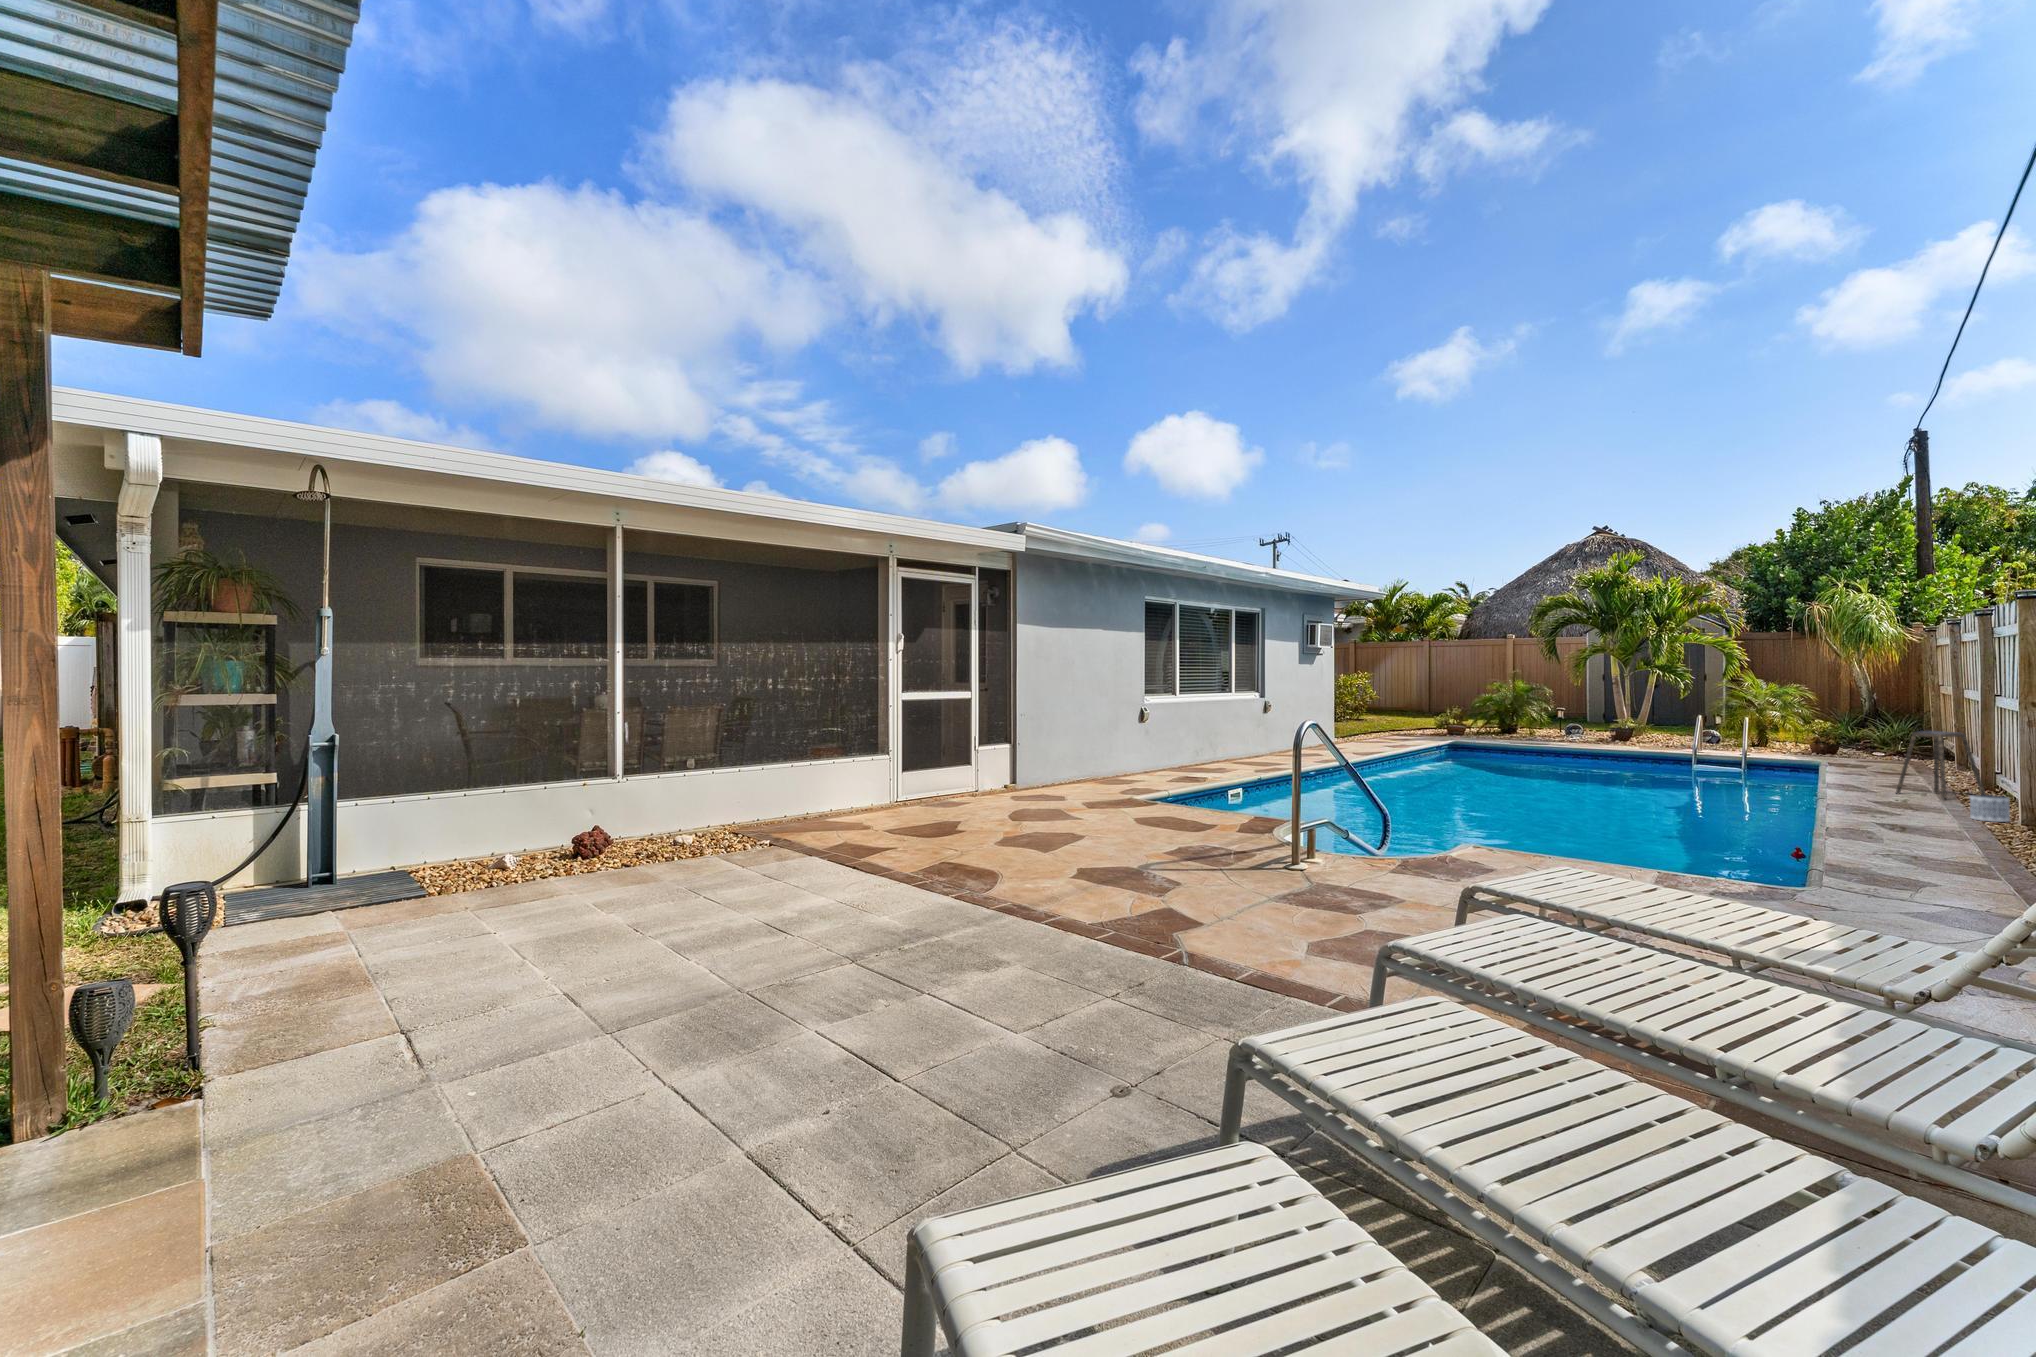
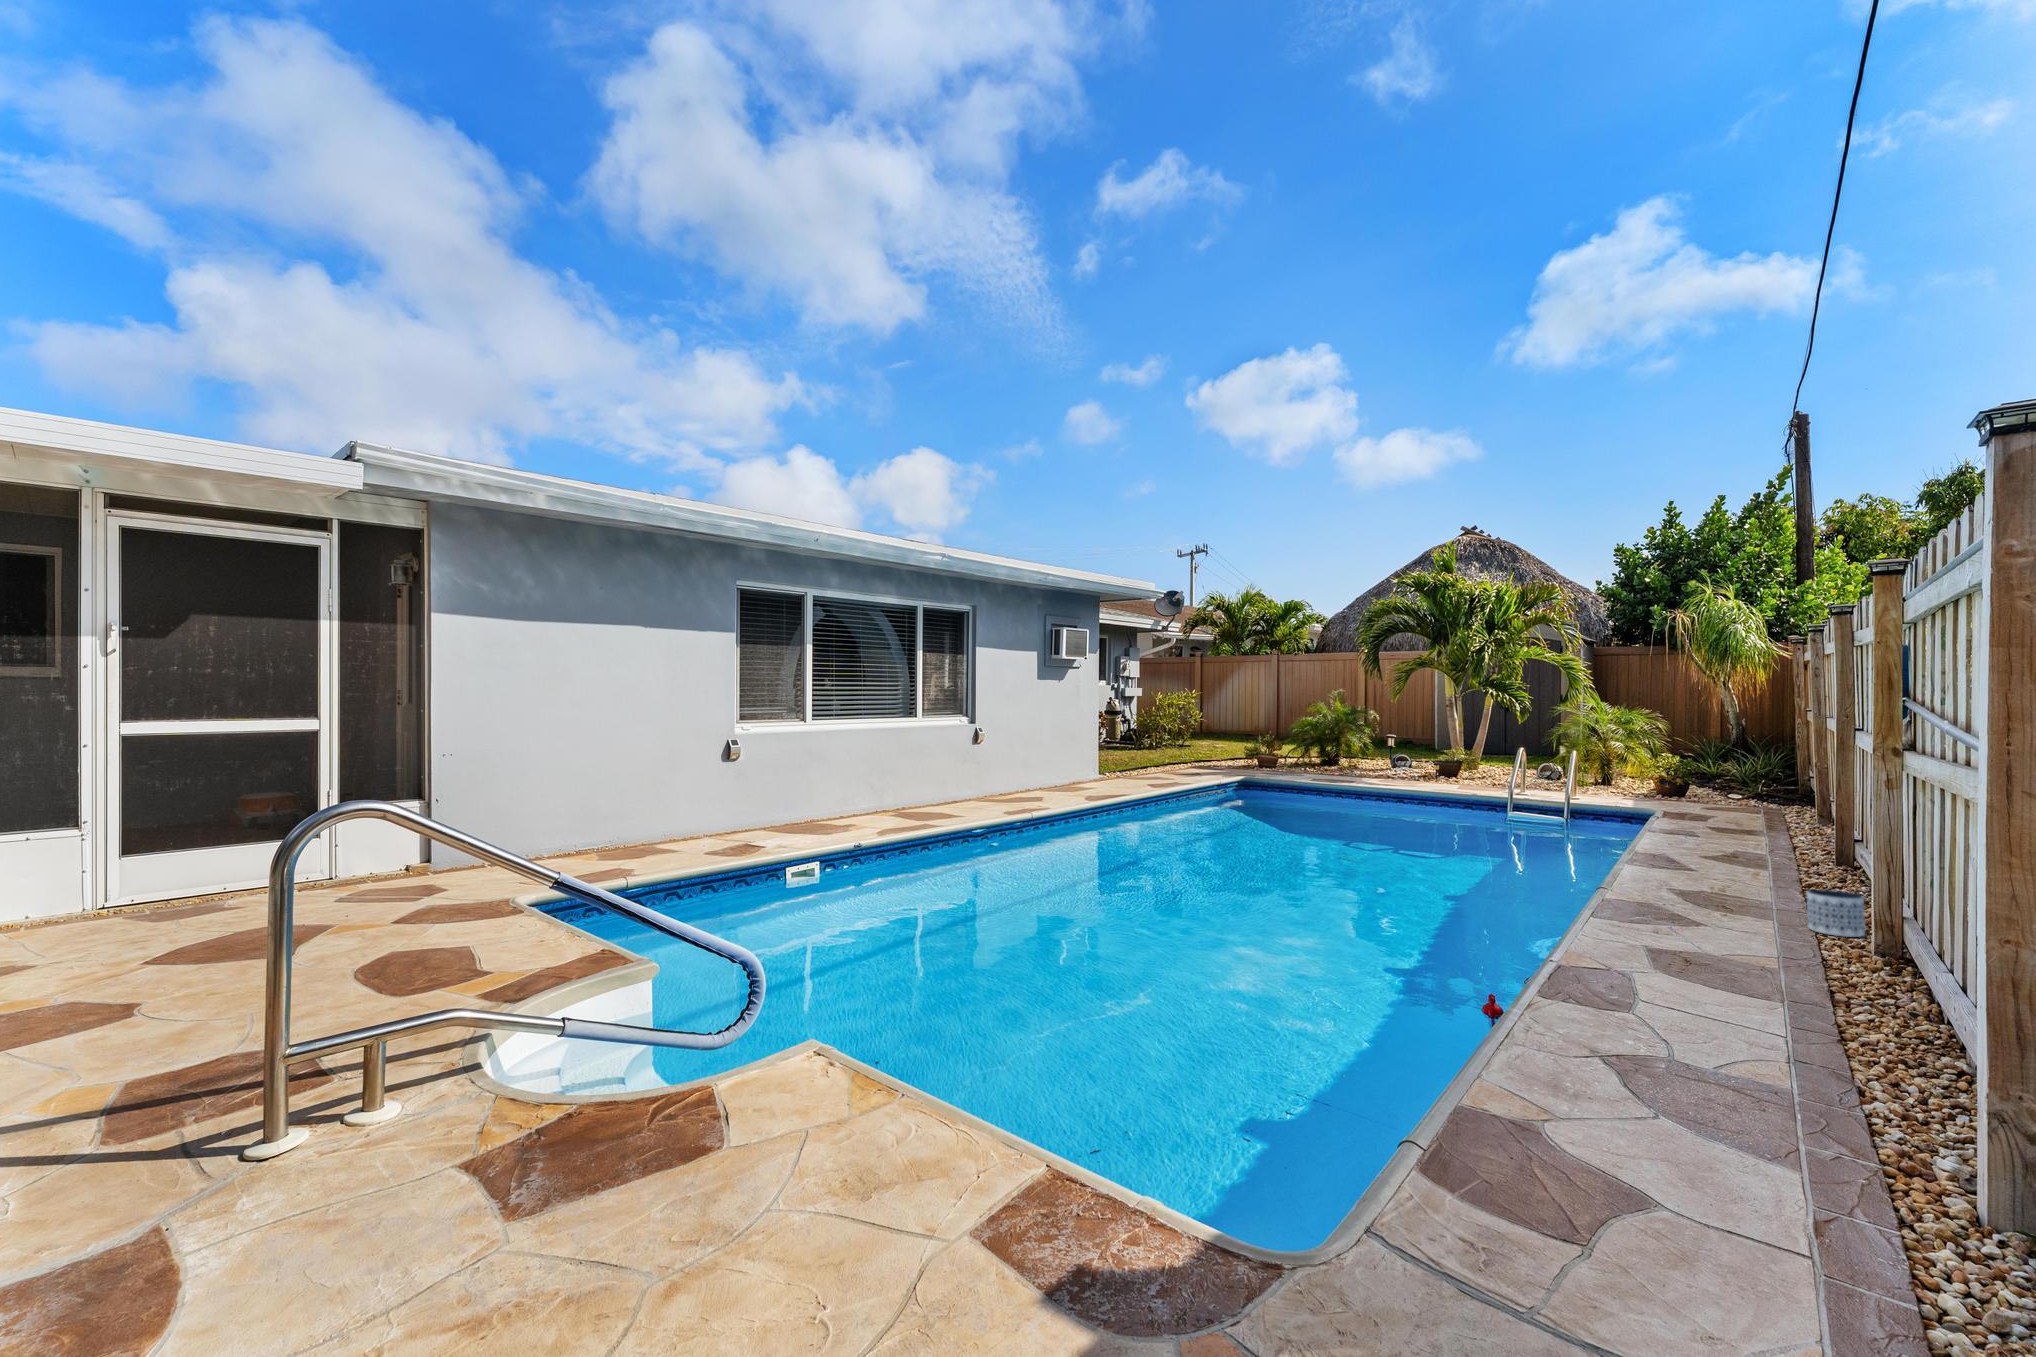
stool: present [1896,731,1986,799] -> none [1723,780,1845,883]

